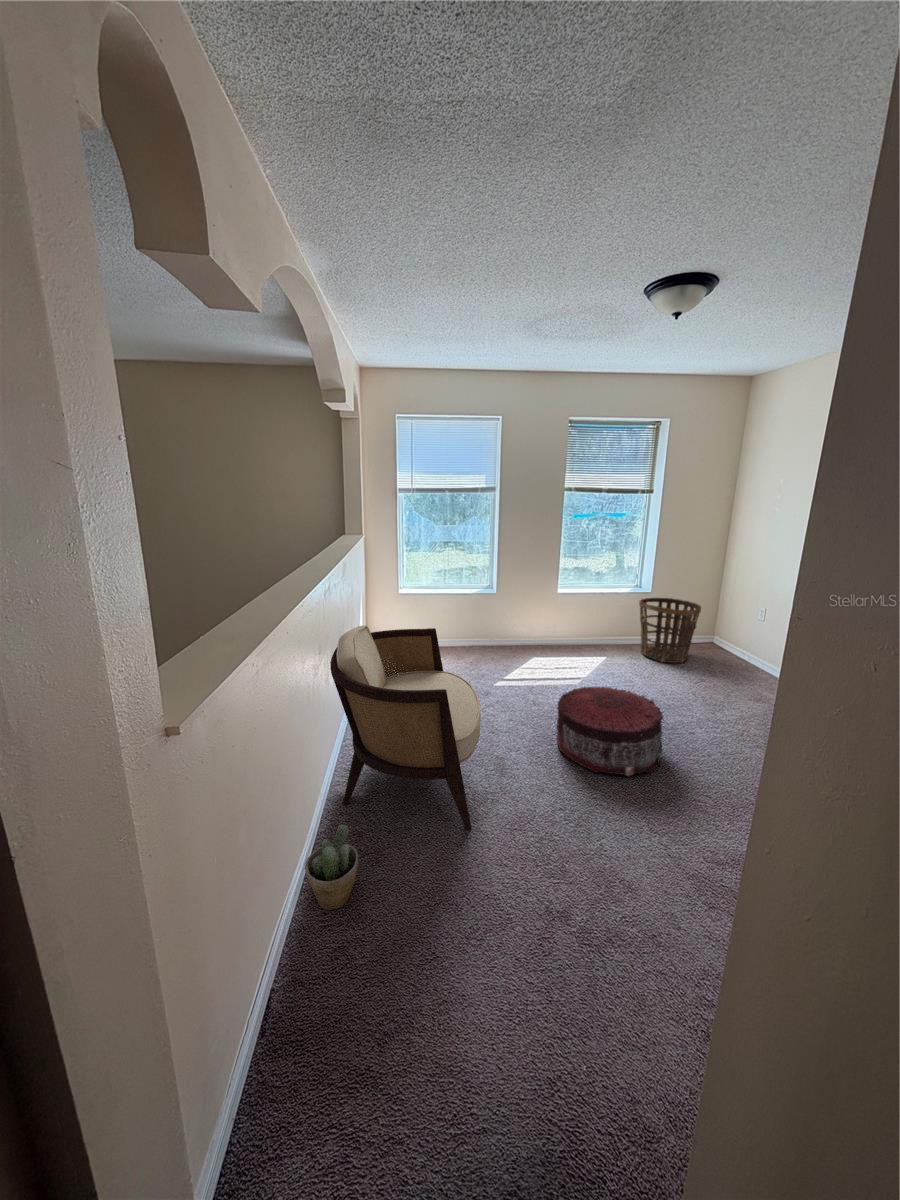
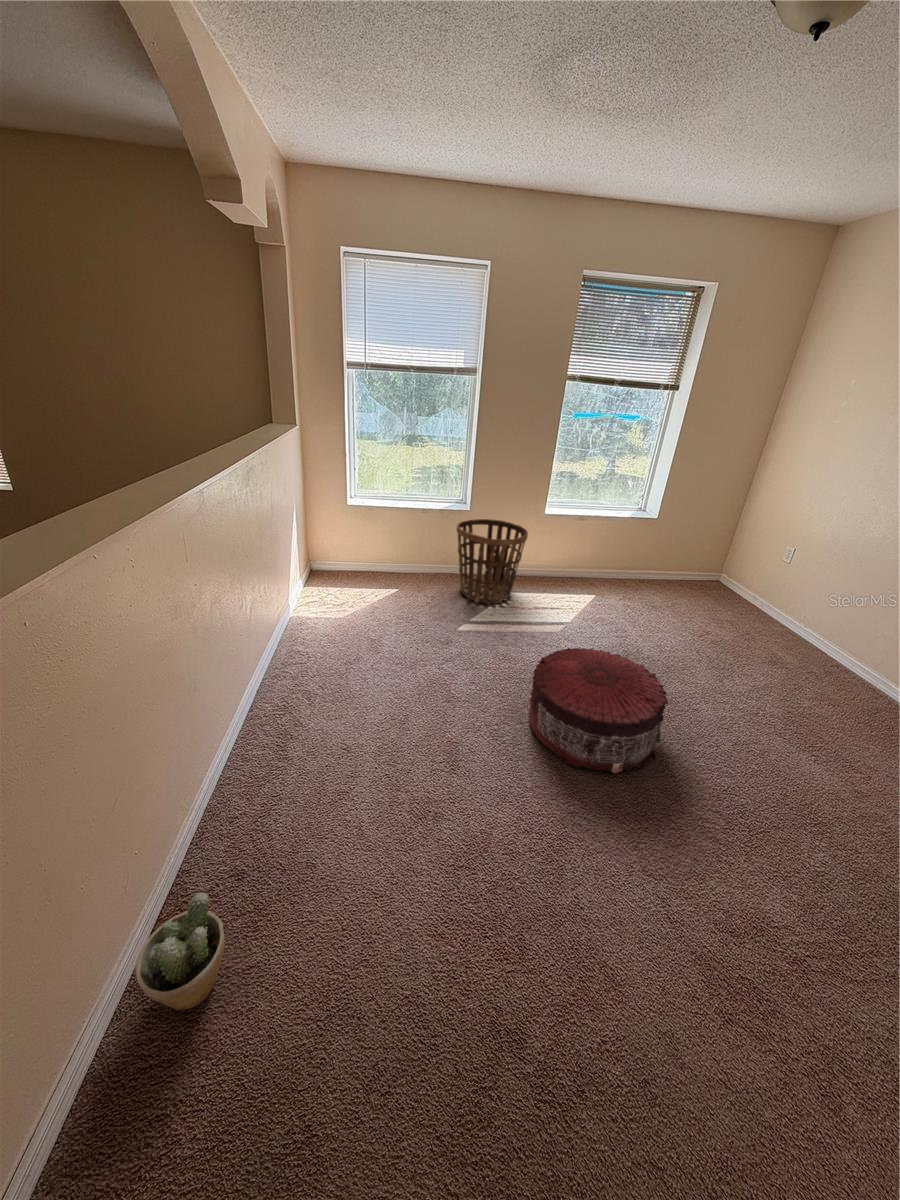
basket: present [639,598,701,663] -> present [457,519,528,603]
armchair: present [330,625,481,830] -> none [197,569,428,859]

